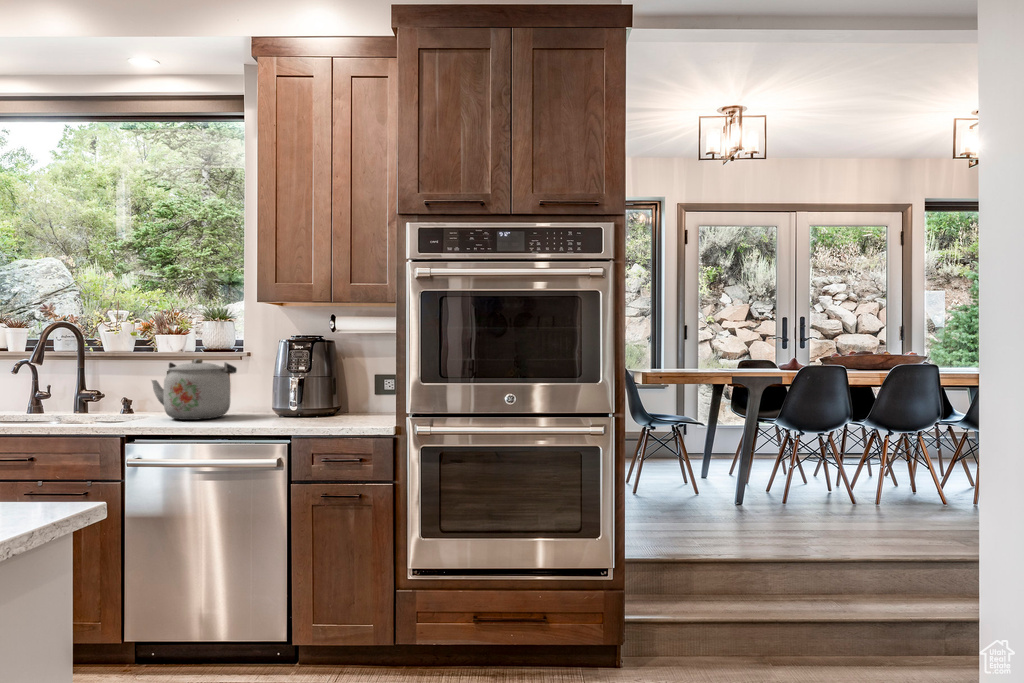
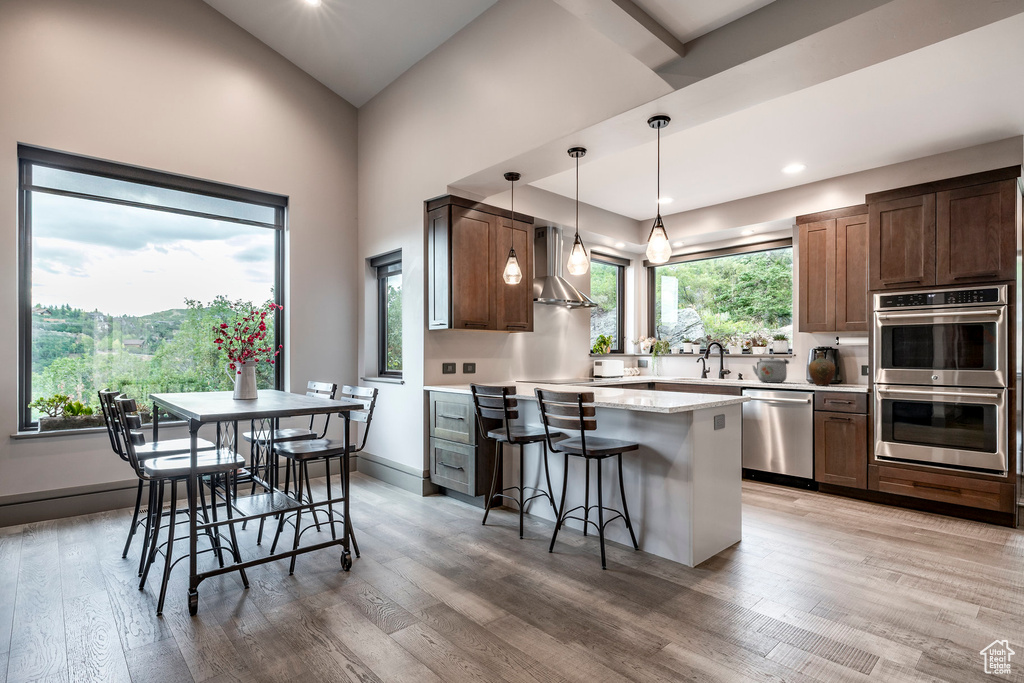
ceramic jug: none [277,347,331,423] -> present [808,351,835,386]

